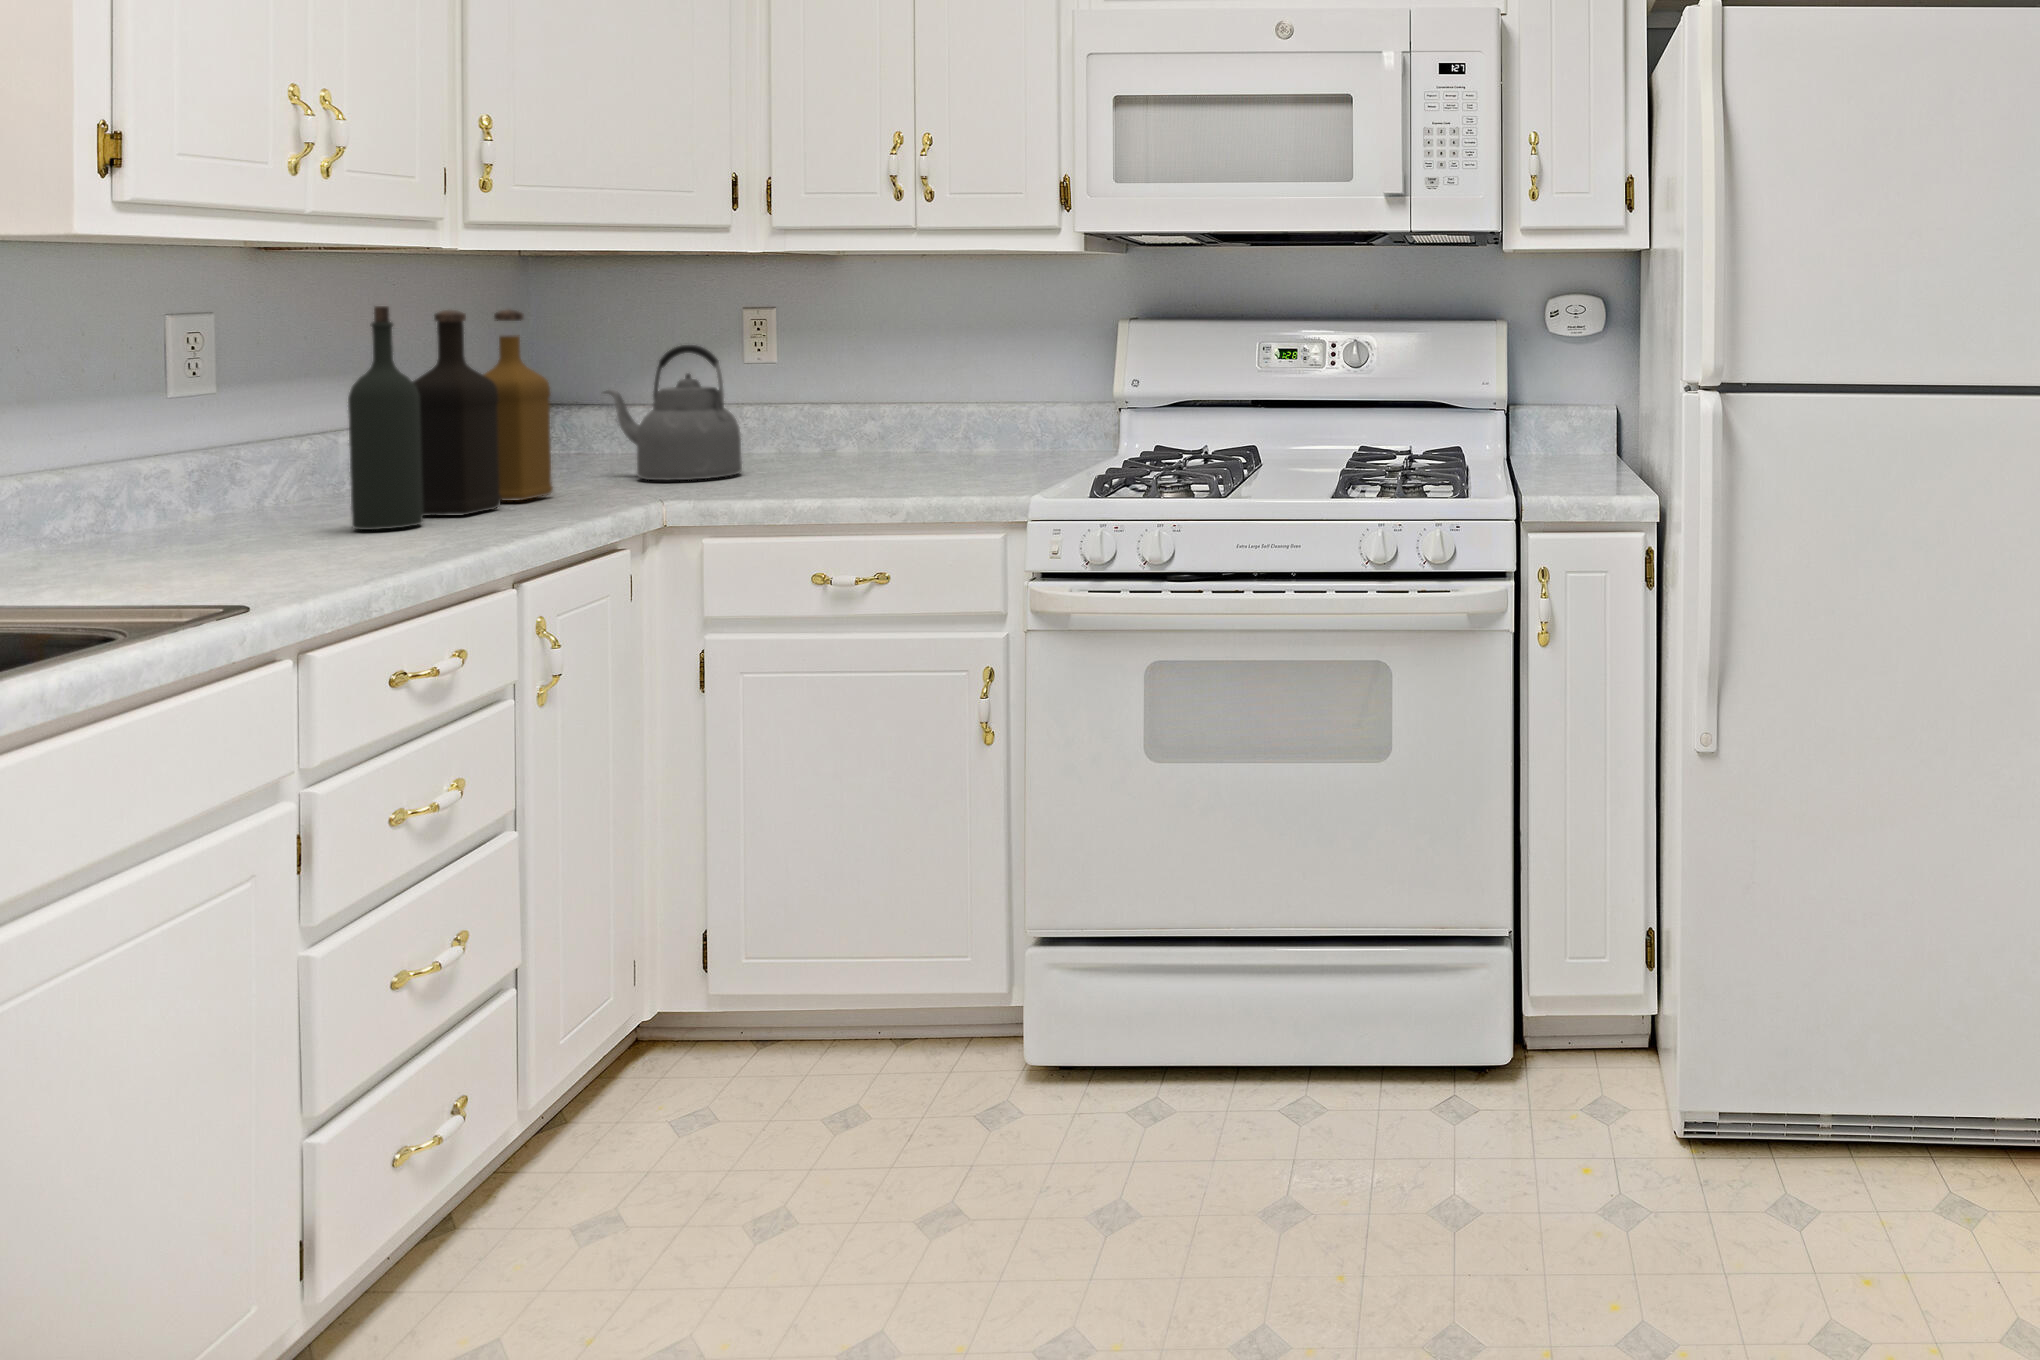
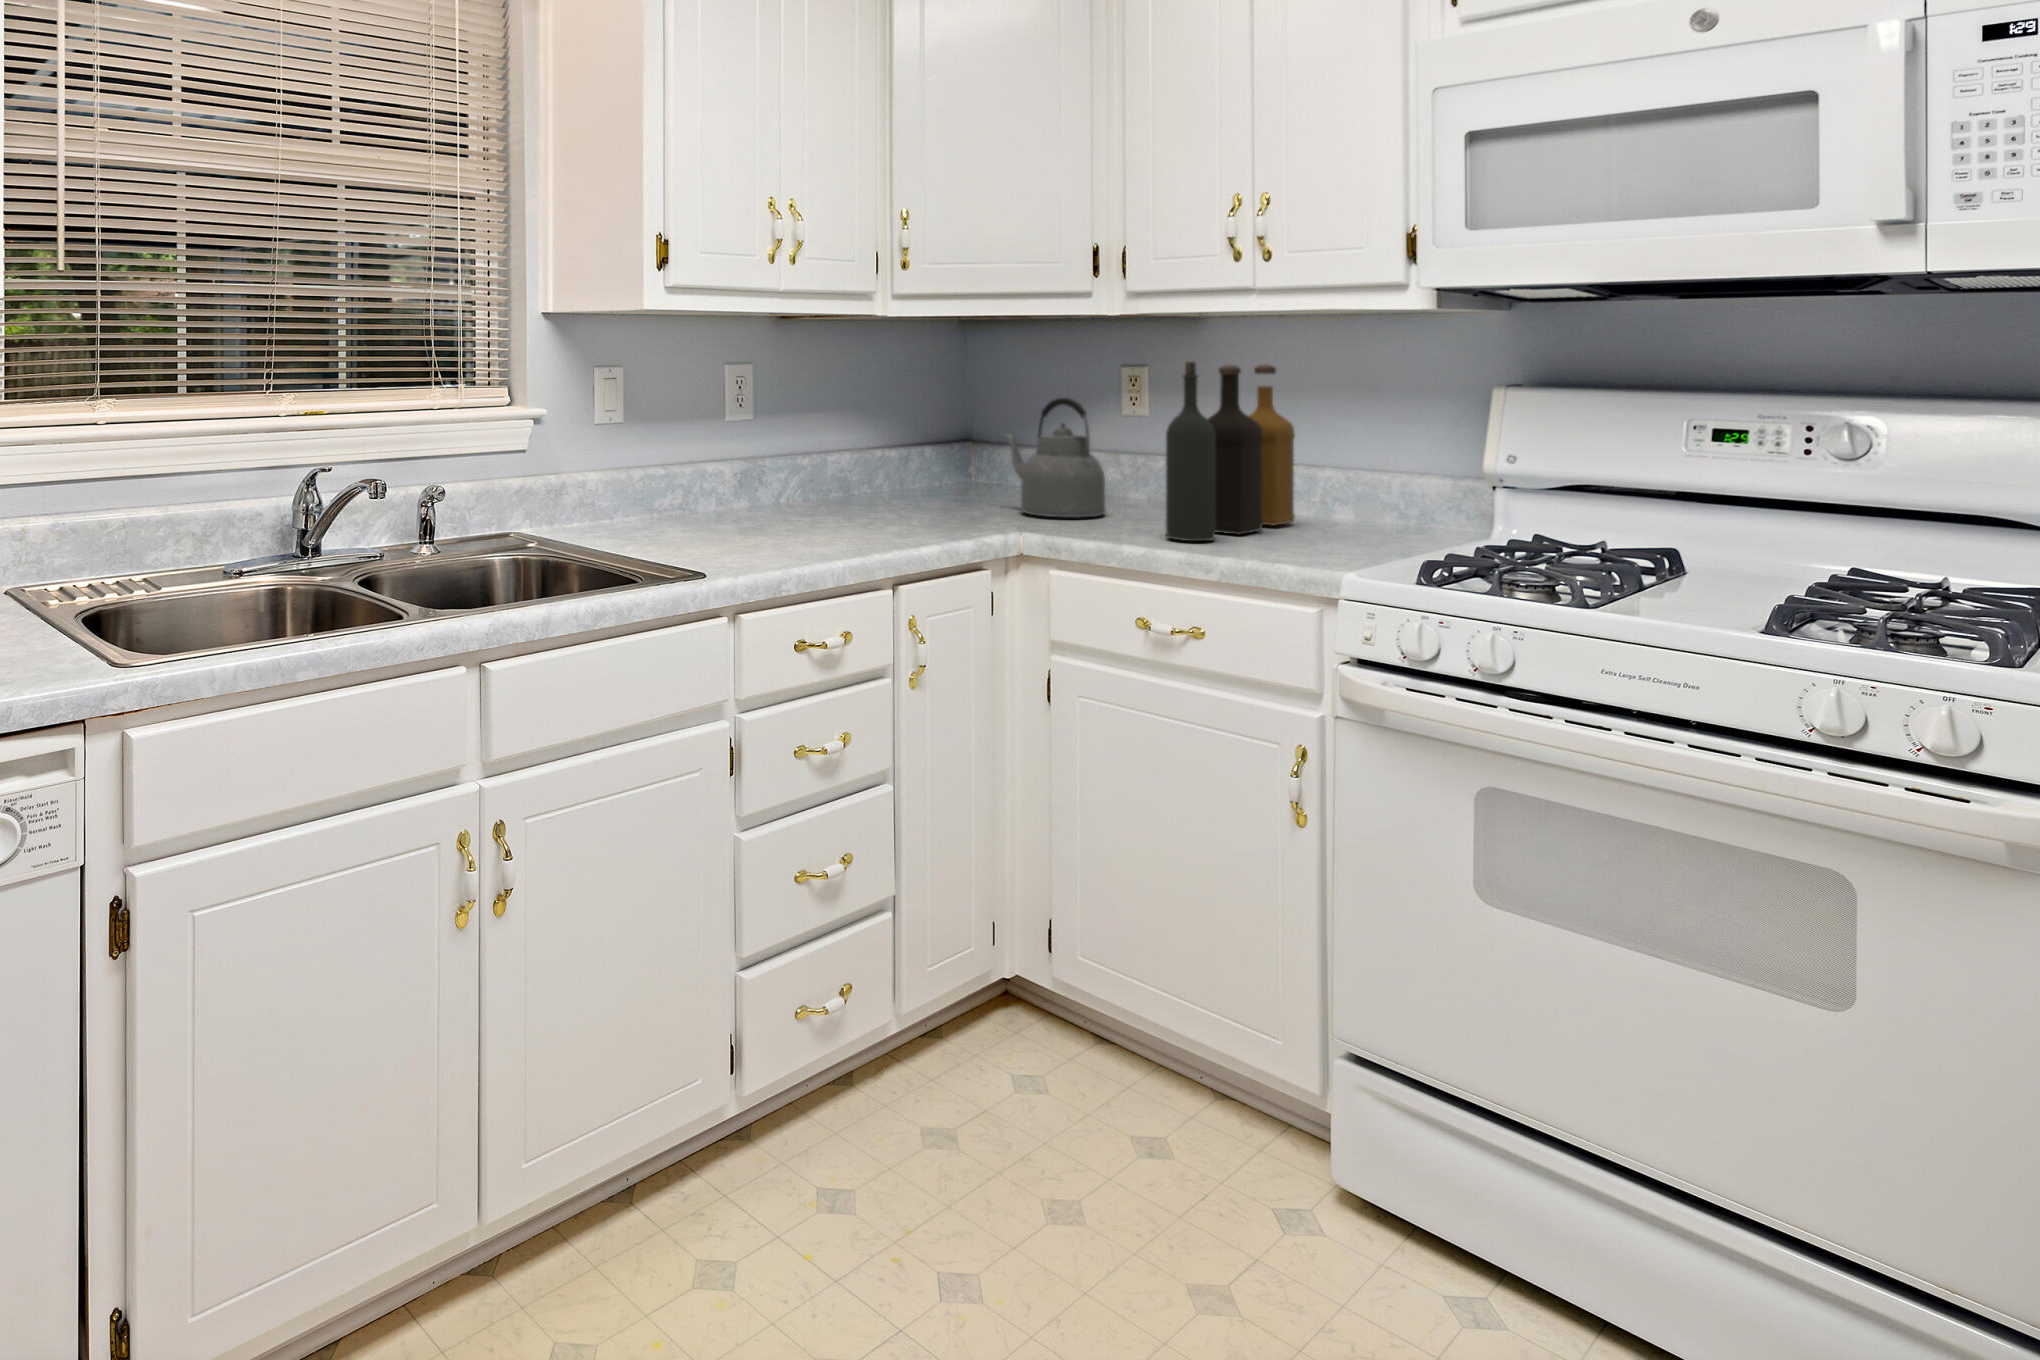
bottle: present [348,306,553,530] -> present [1166,361,1295,541]

